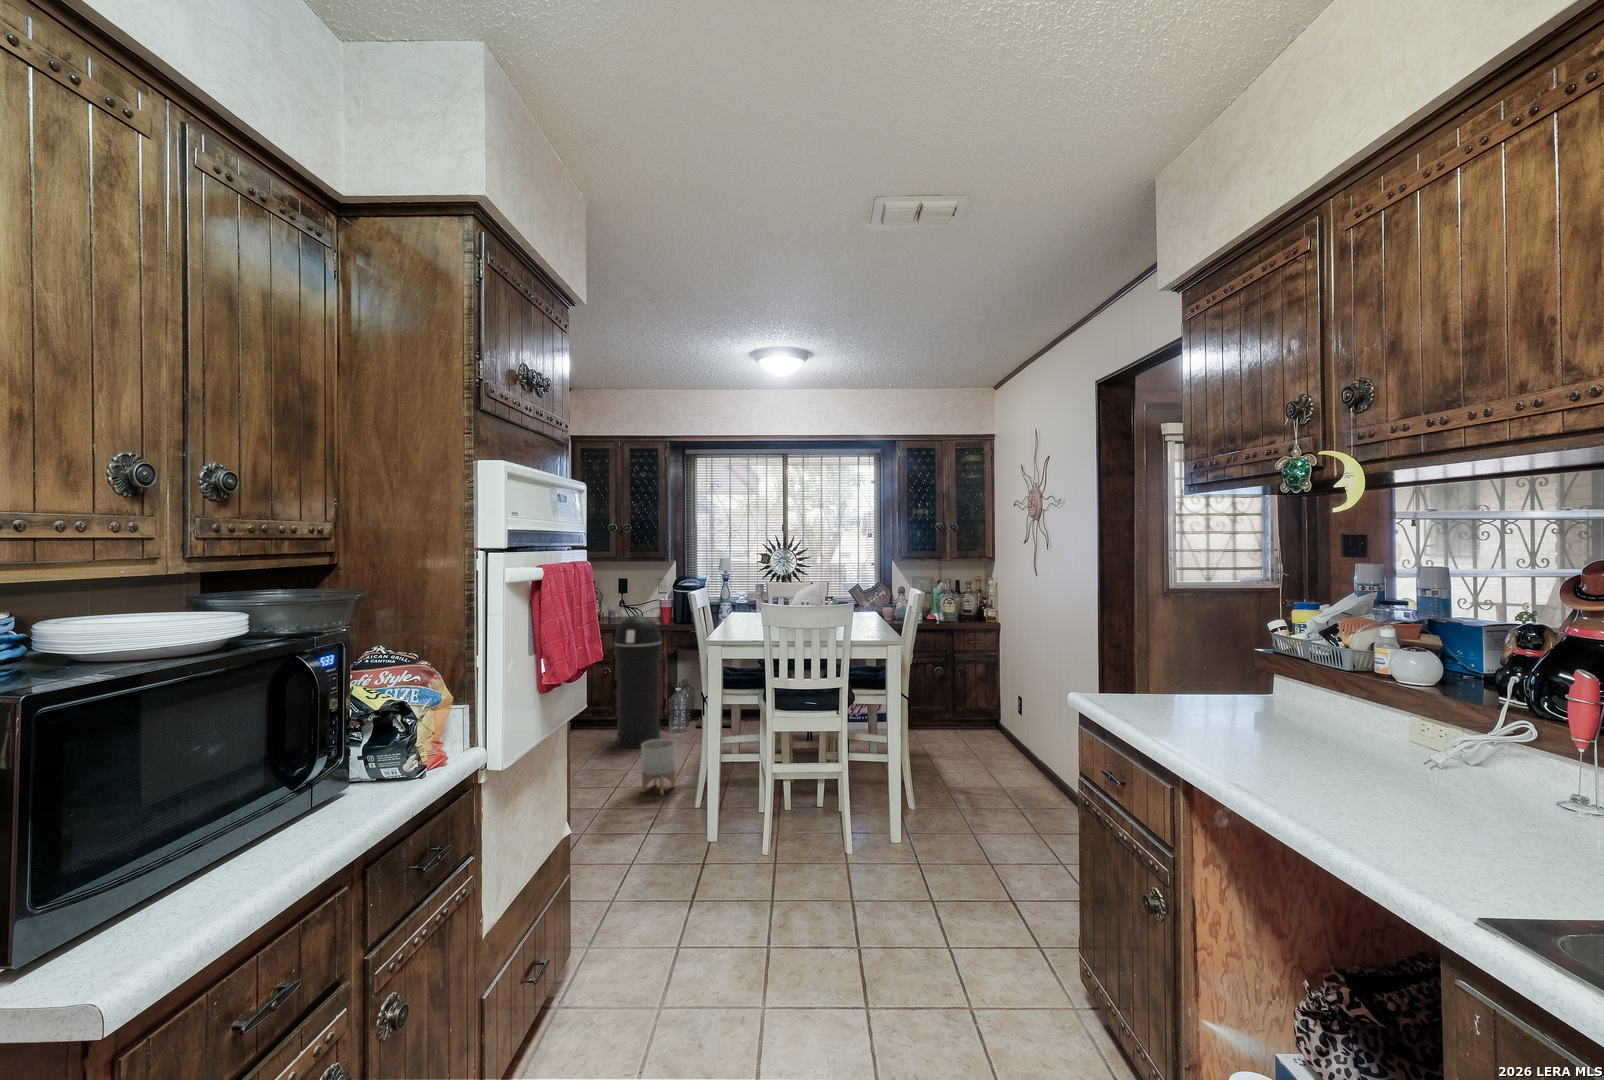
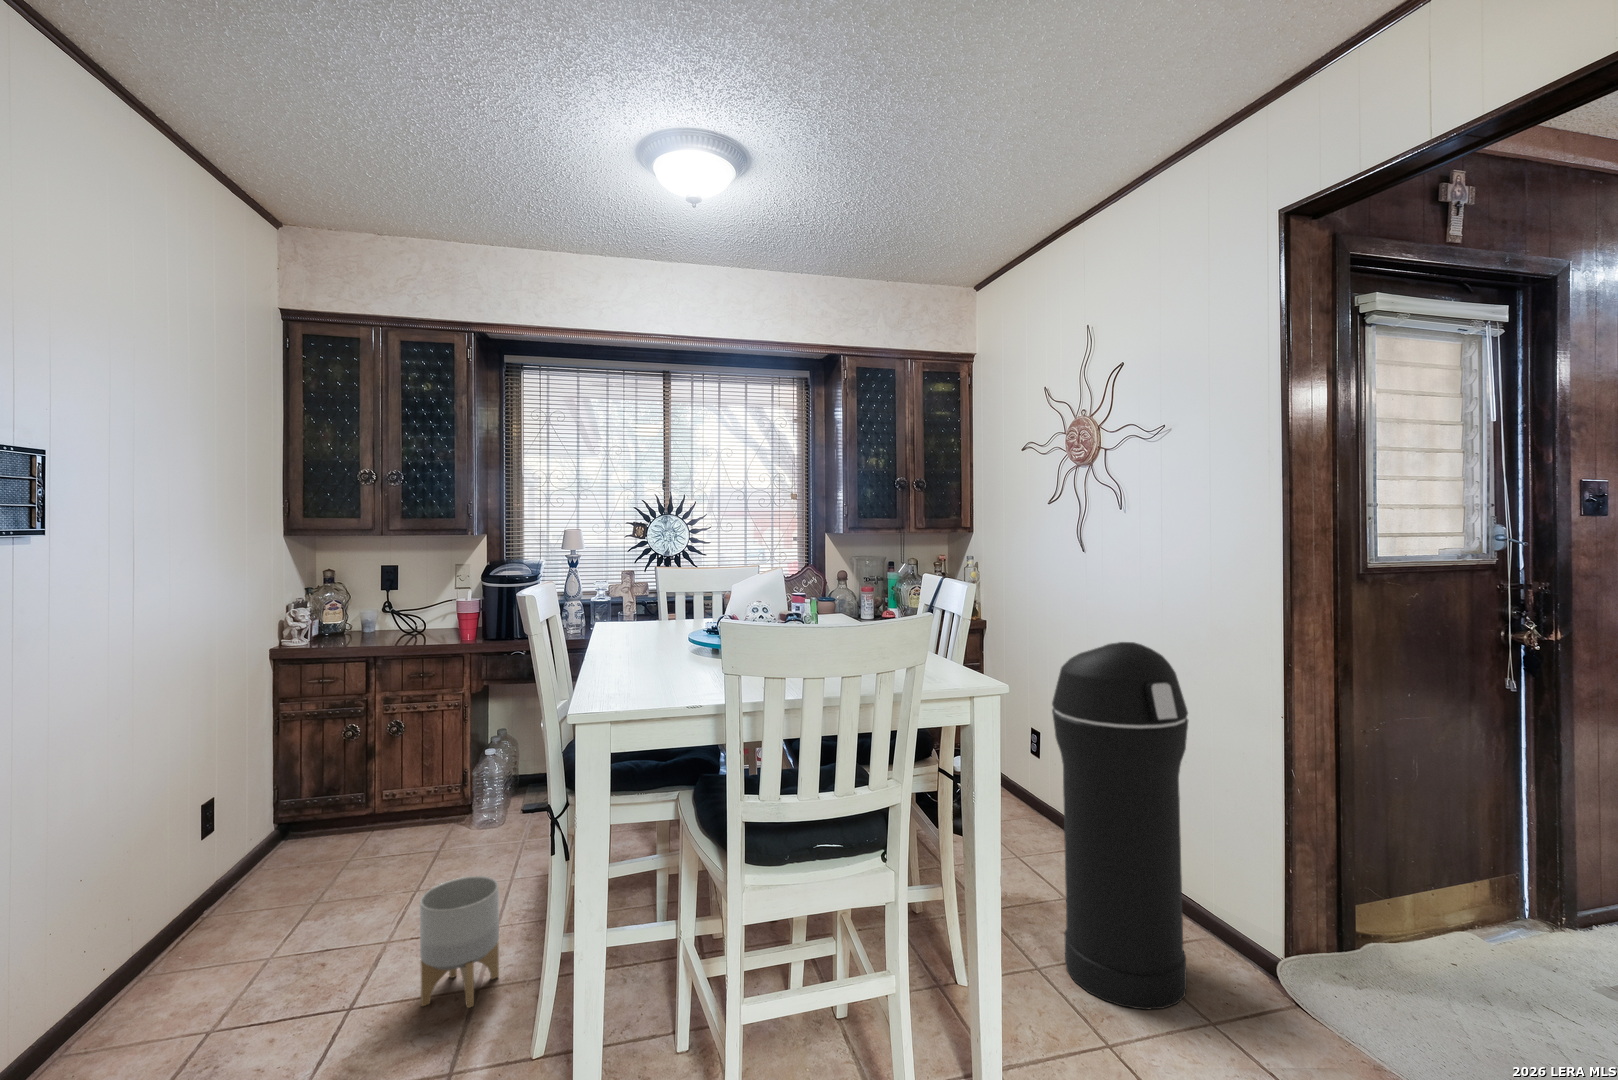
trash can: present [614,616,662,748] -> present [1052,642,1188,1010]

